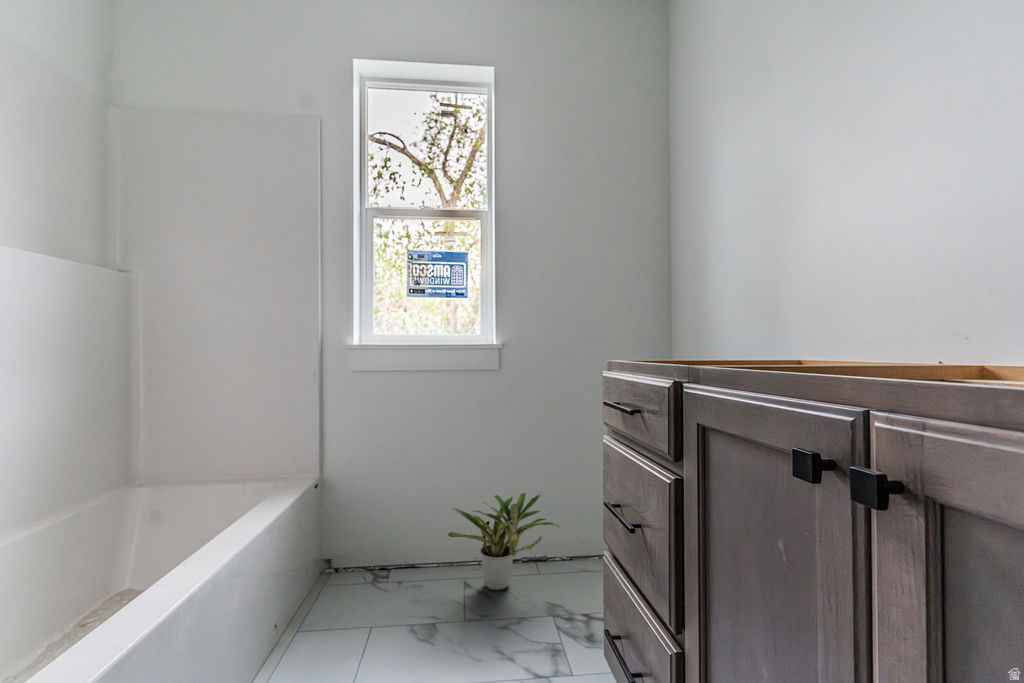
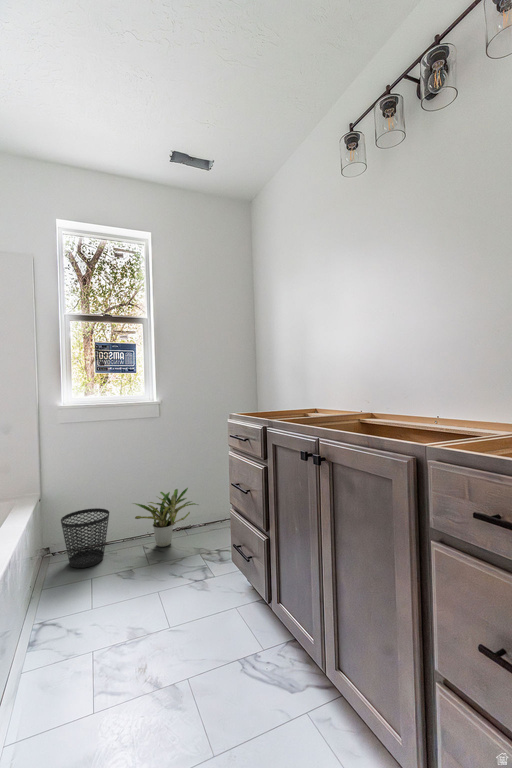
wastebasket: none [339,508,412,604] -> present [61,508,109,568]

